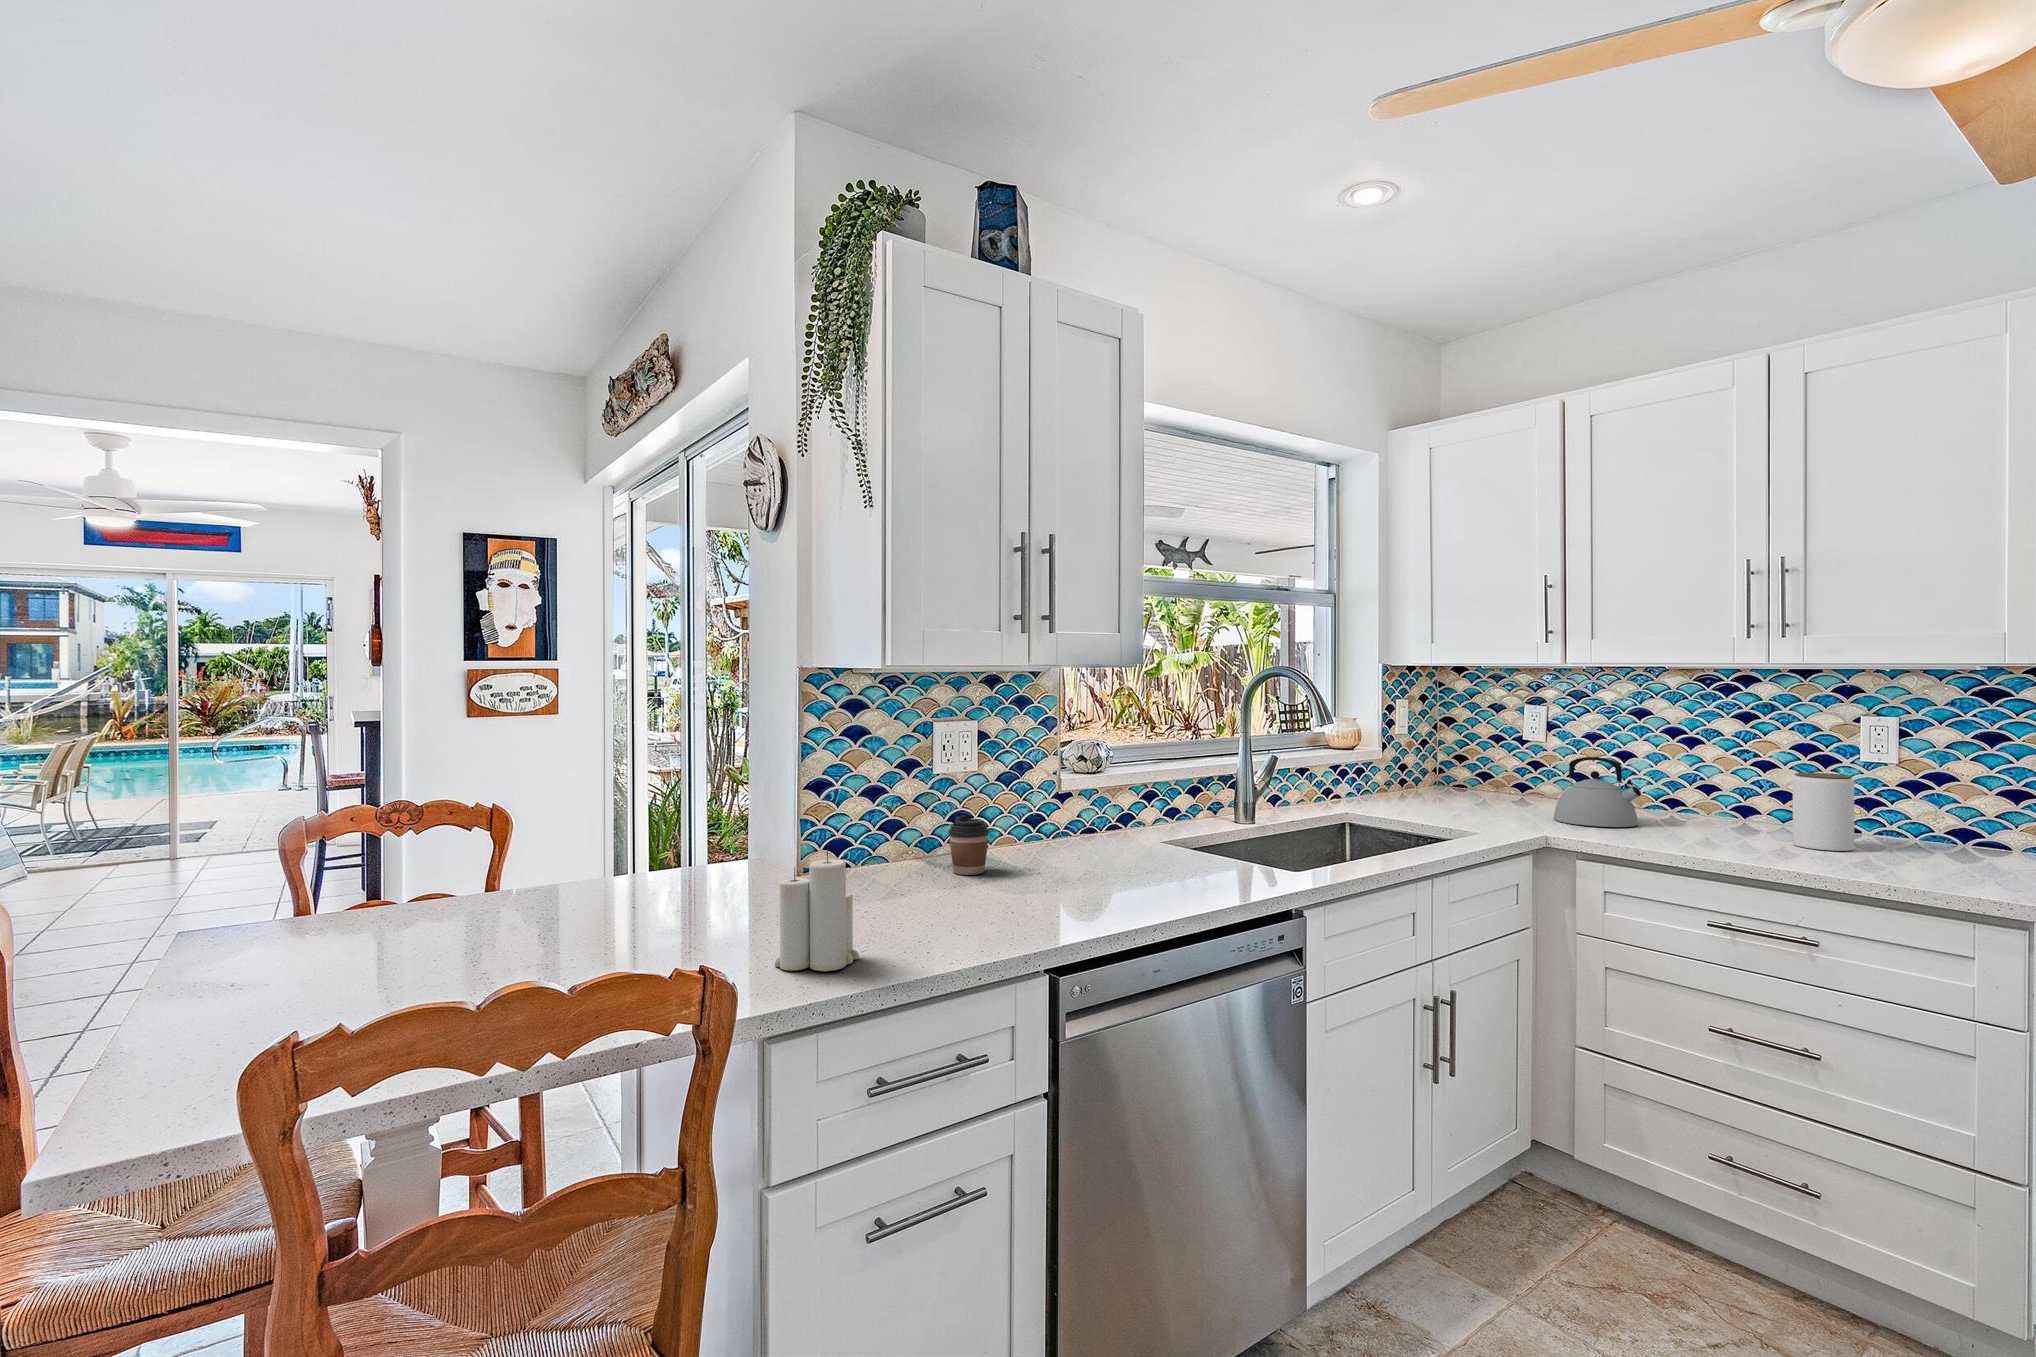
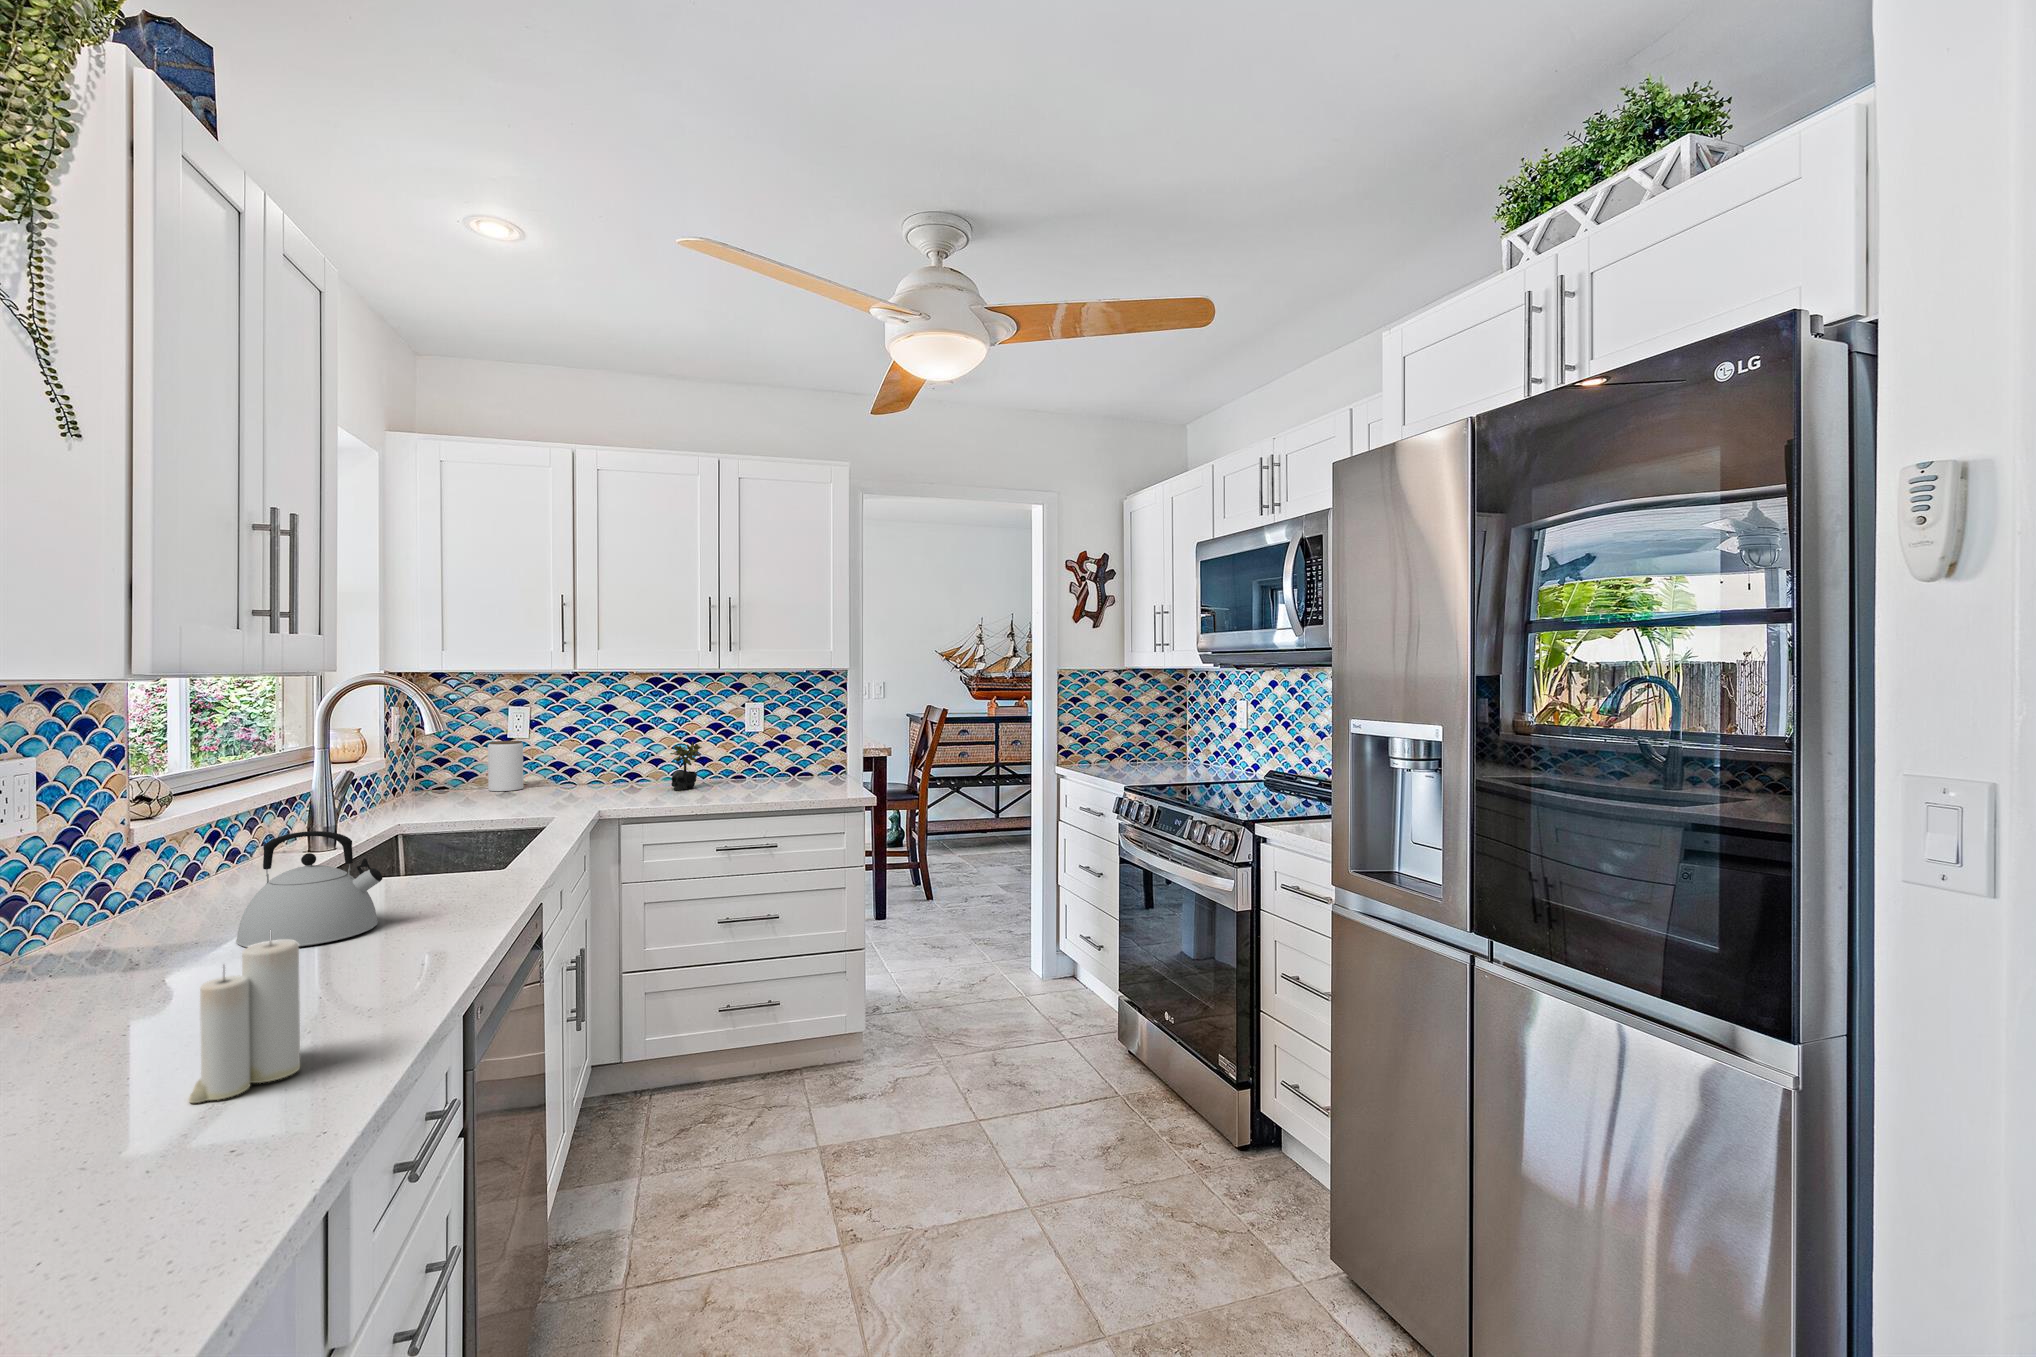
kettle: present [1554,757,1641,827] -> present [236,831,382,947]
succulent plant: none [1704,764,1761,830] -> present [670,742,702,790]
jar: present [1793,773,1854,851] -> present [488,741,523,791]
coffee cup: present [948,816,989,875] -> none [86,893,162,972]

